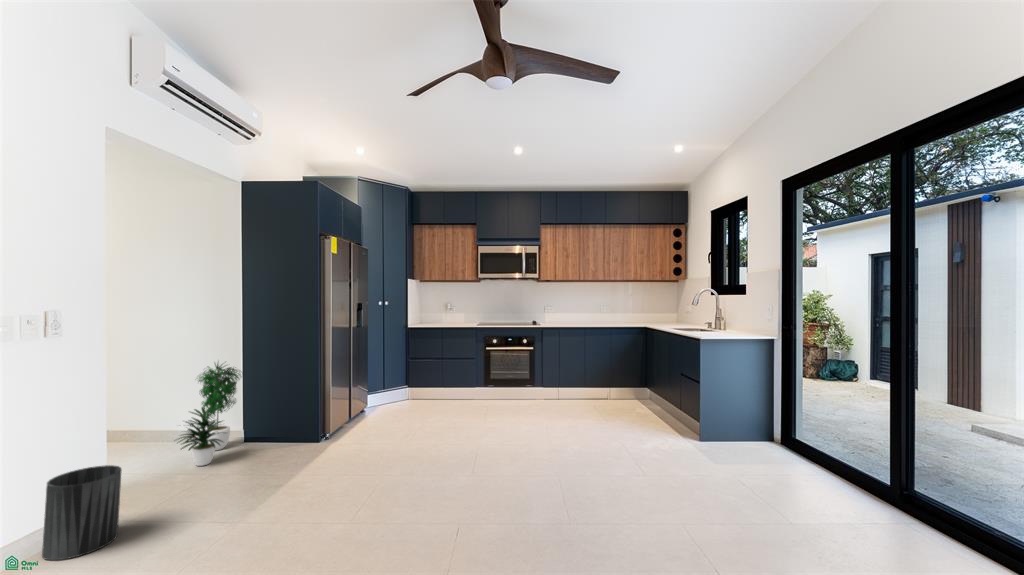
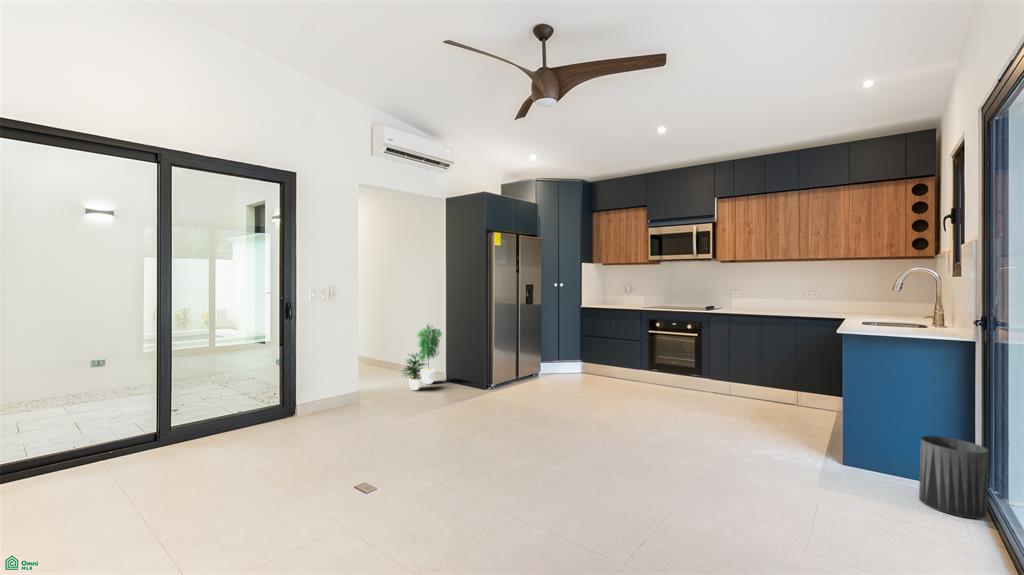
trash can: present [42,465,121,560] -> present [919,436,989,519]

